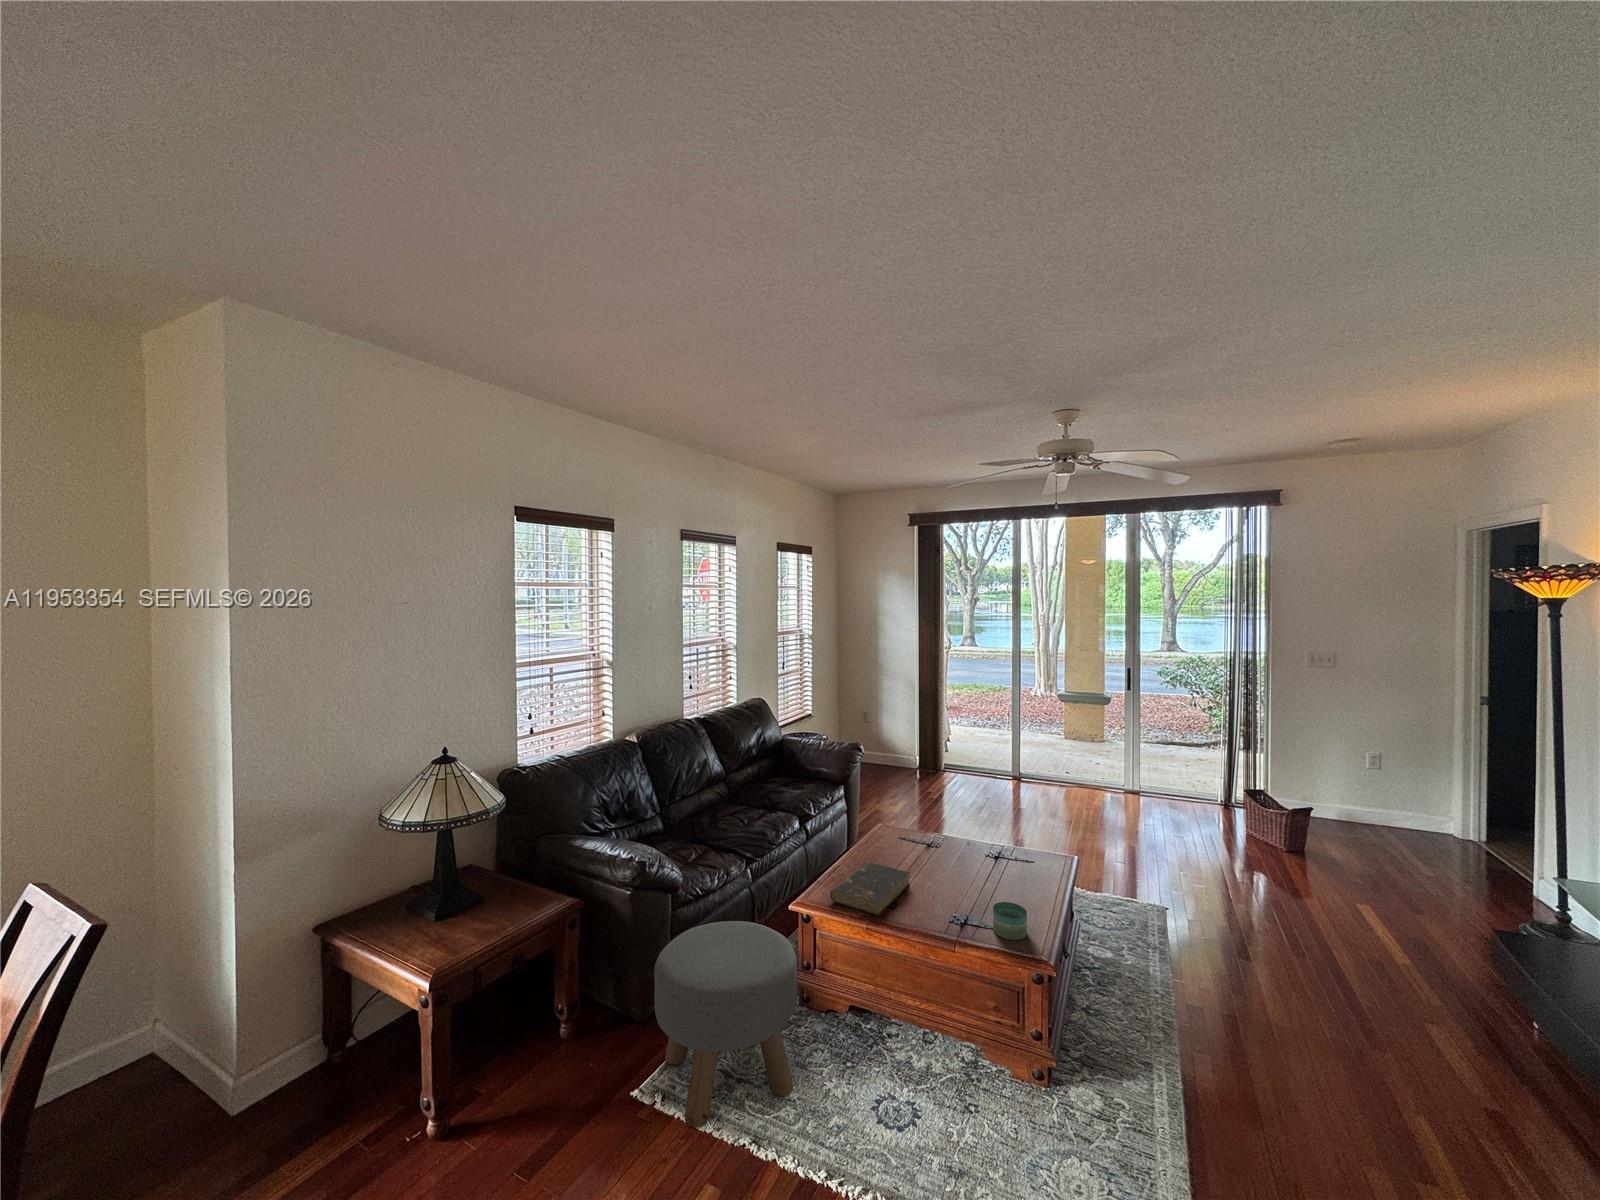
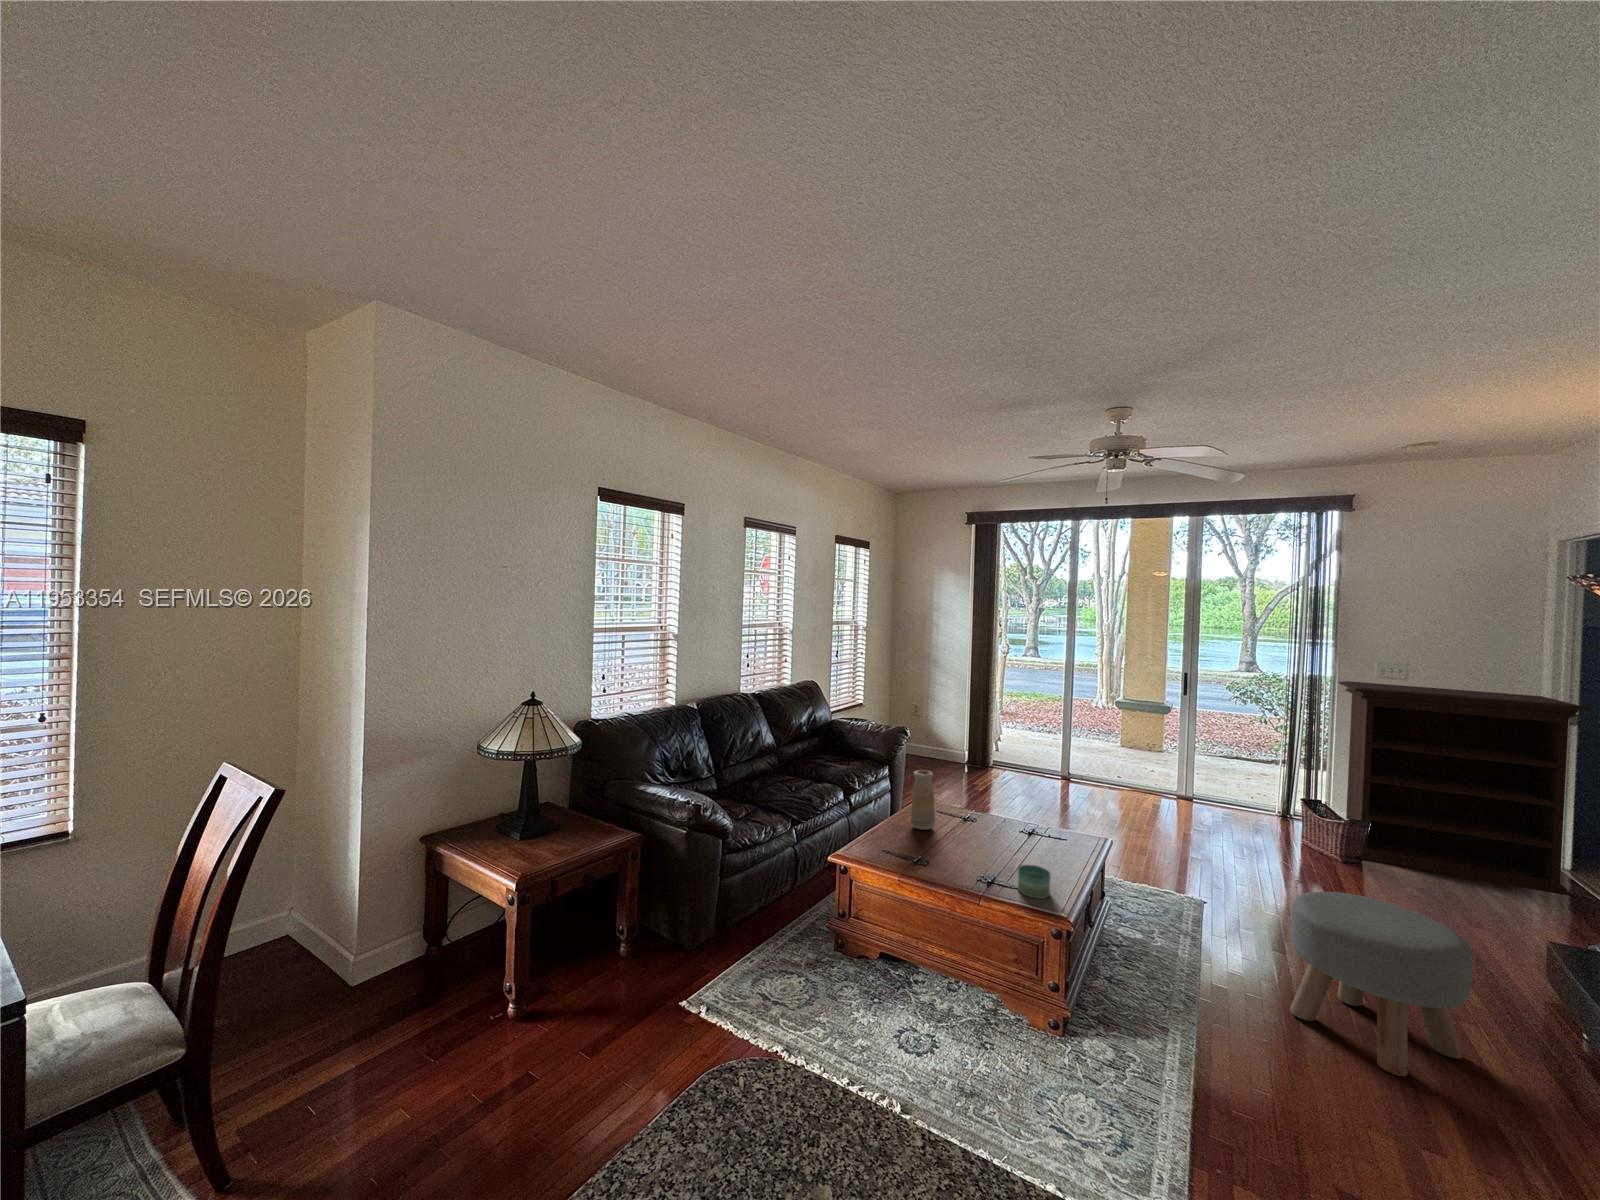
bookshelf: none [1275,672,1505,871] -> present [1339,681,1590,896]
vase: none [874,798,899,862] -> present [911,770,935,830]
book: present [830,862,910,915] -> none [867,826,944,870]
ottoman: present [654,921,797,1127] -> present [1290,892,1473,1076]

